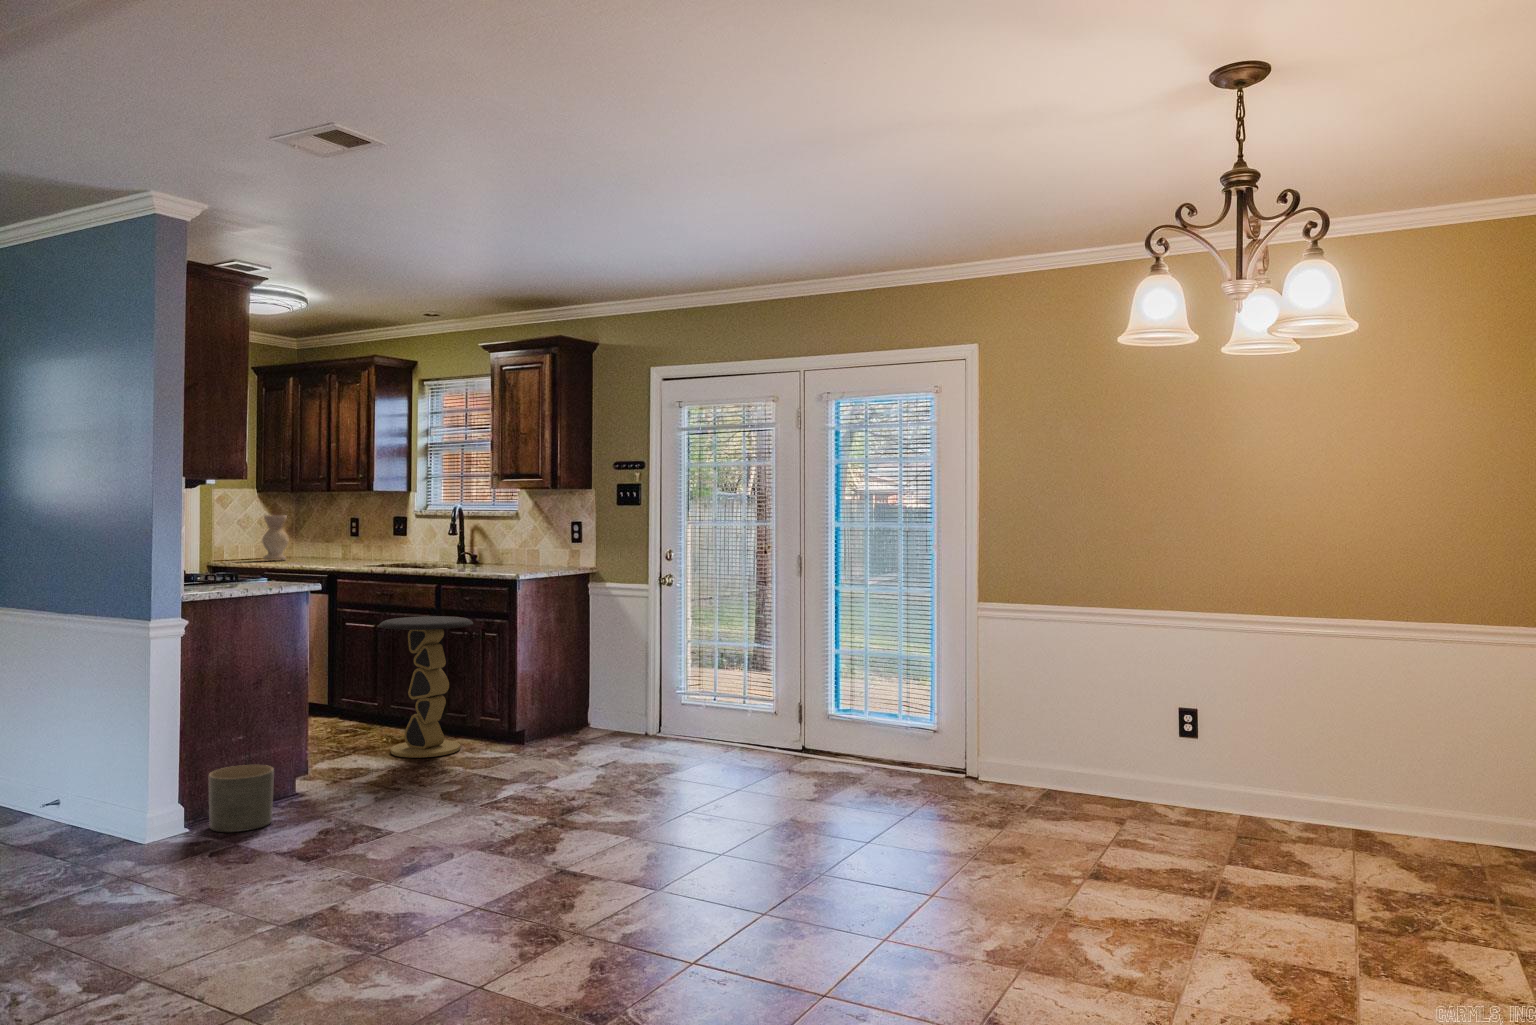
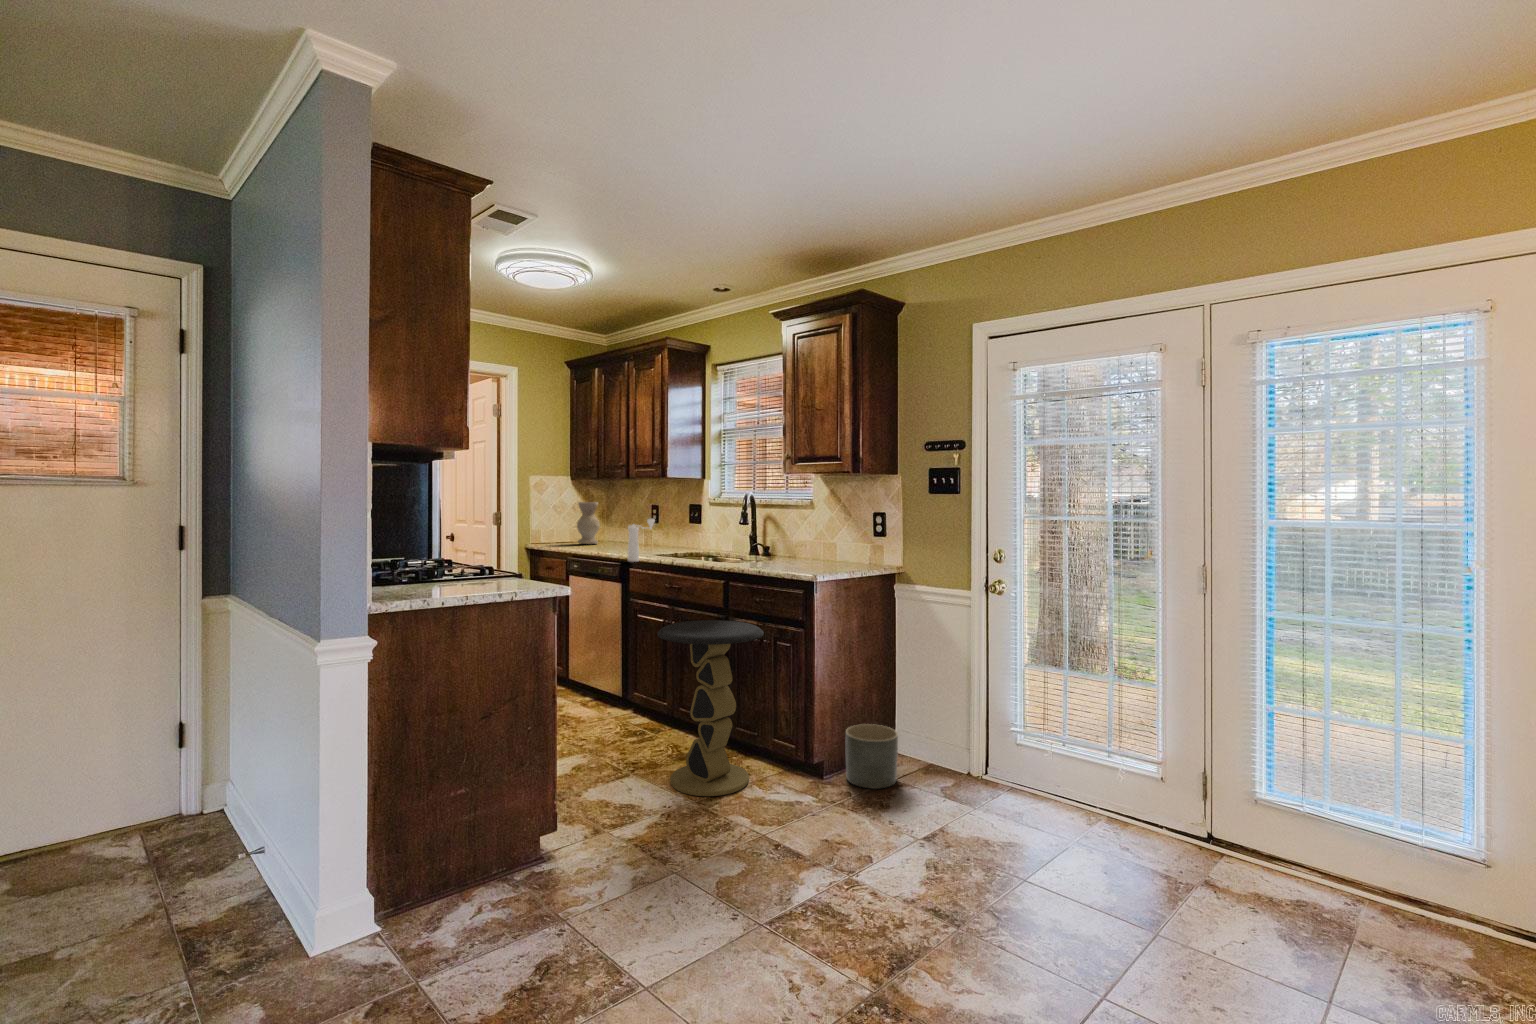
pepper mill: none [339,530,365,570] -> present [628,519,655,562]
planter: present [209,765,274,832] -> present [846,724,898,789]

